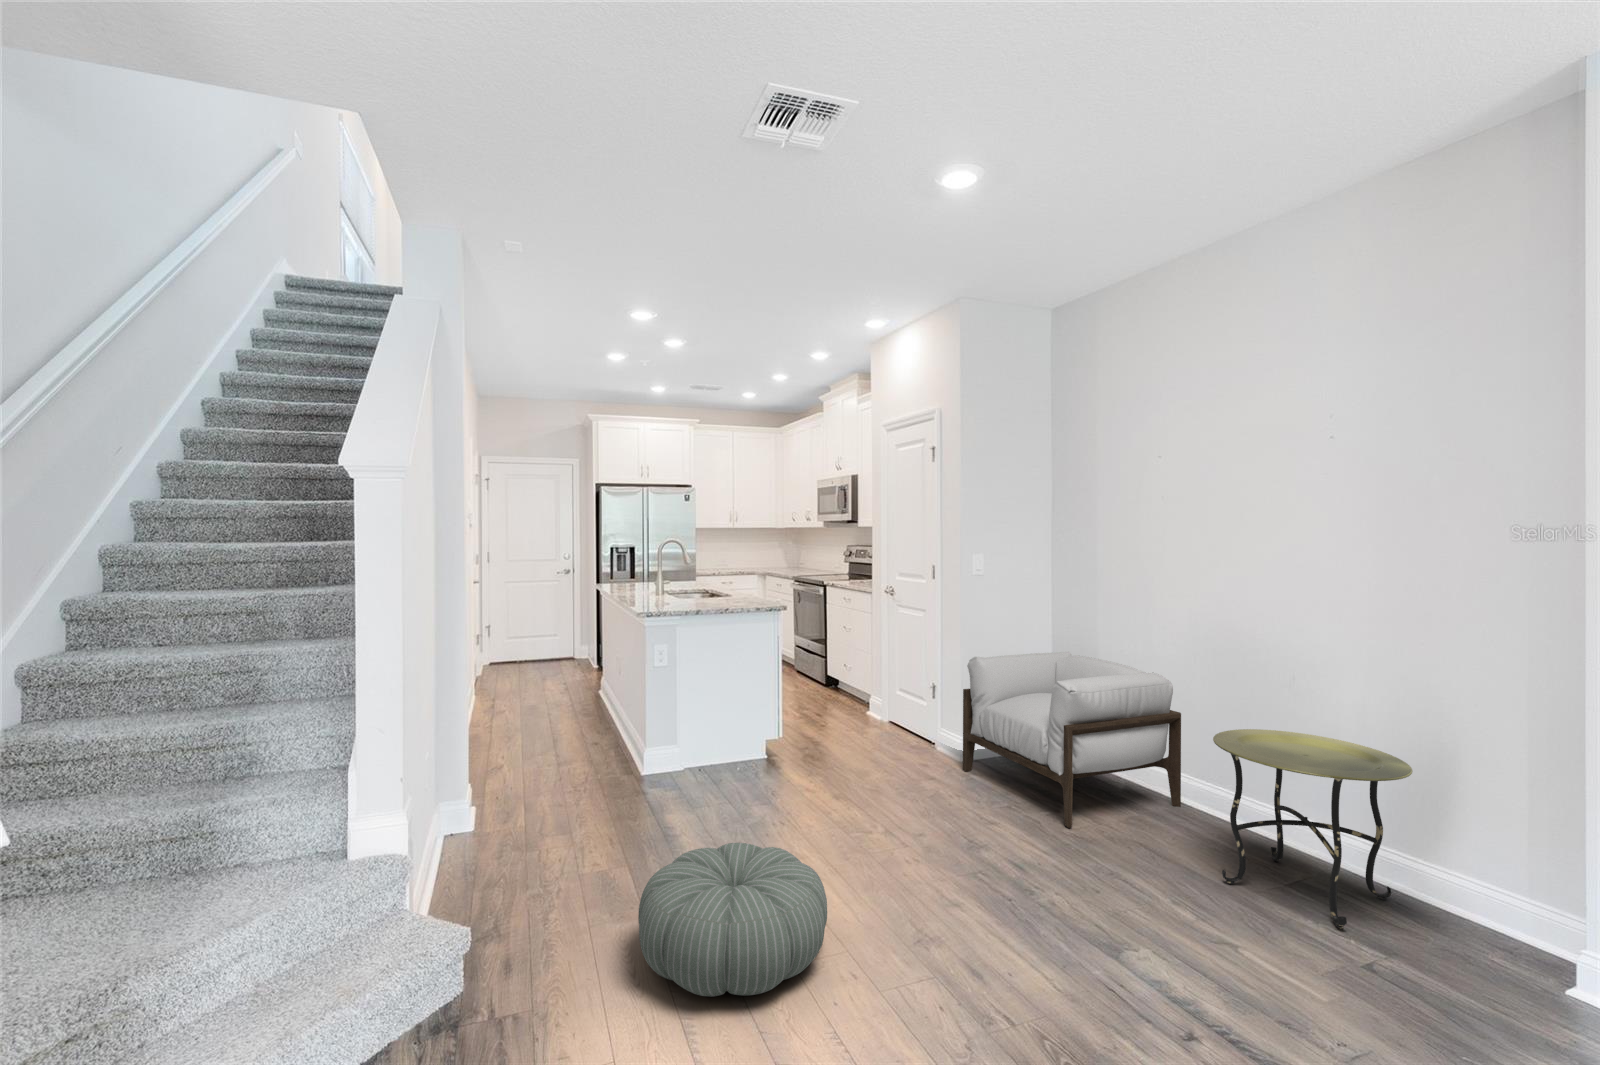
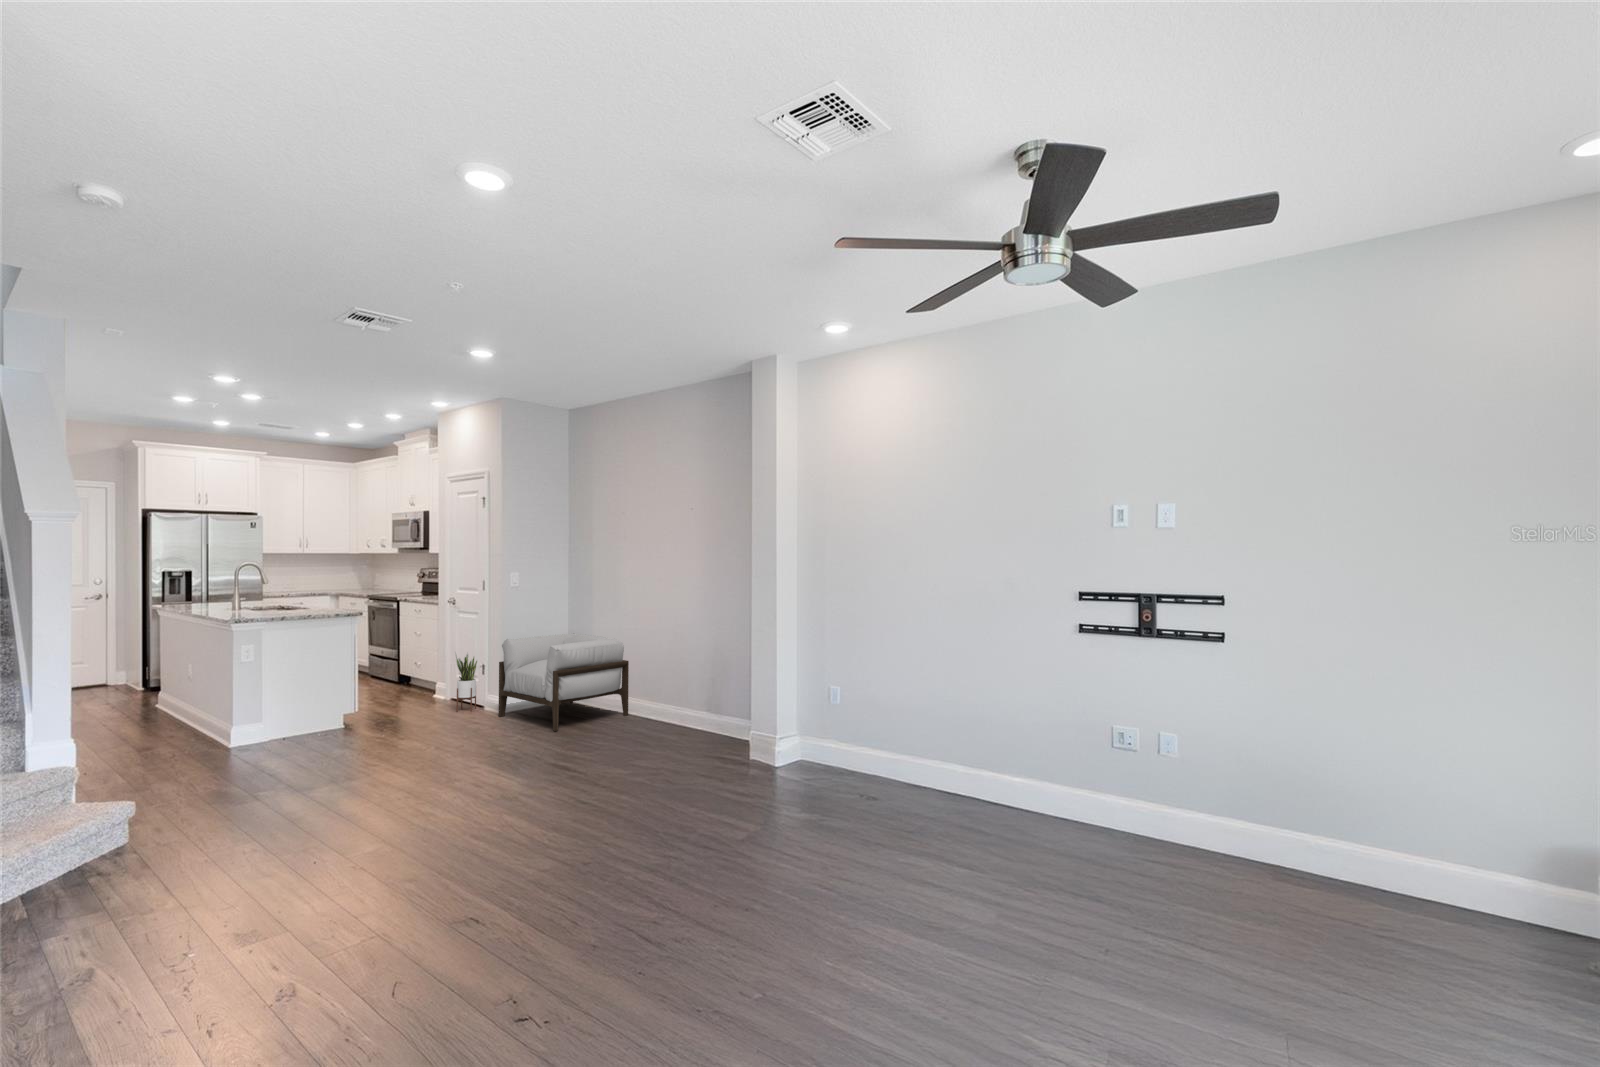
potted plant: none [898,664,929,751] -> present [455,652,477,712]
side table: present [1213,729,1413,928] -> none [623,660,705,744]
pouf: present [638,843,827,997] -> none [254,745,386,815]

